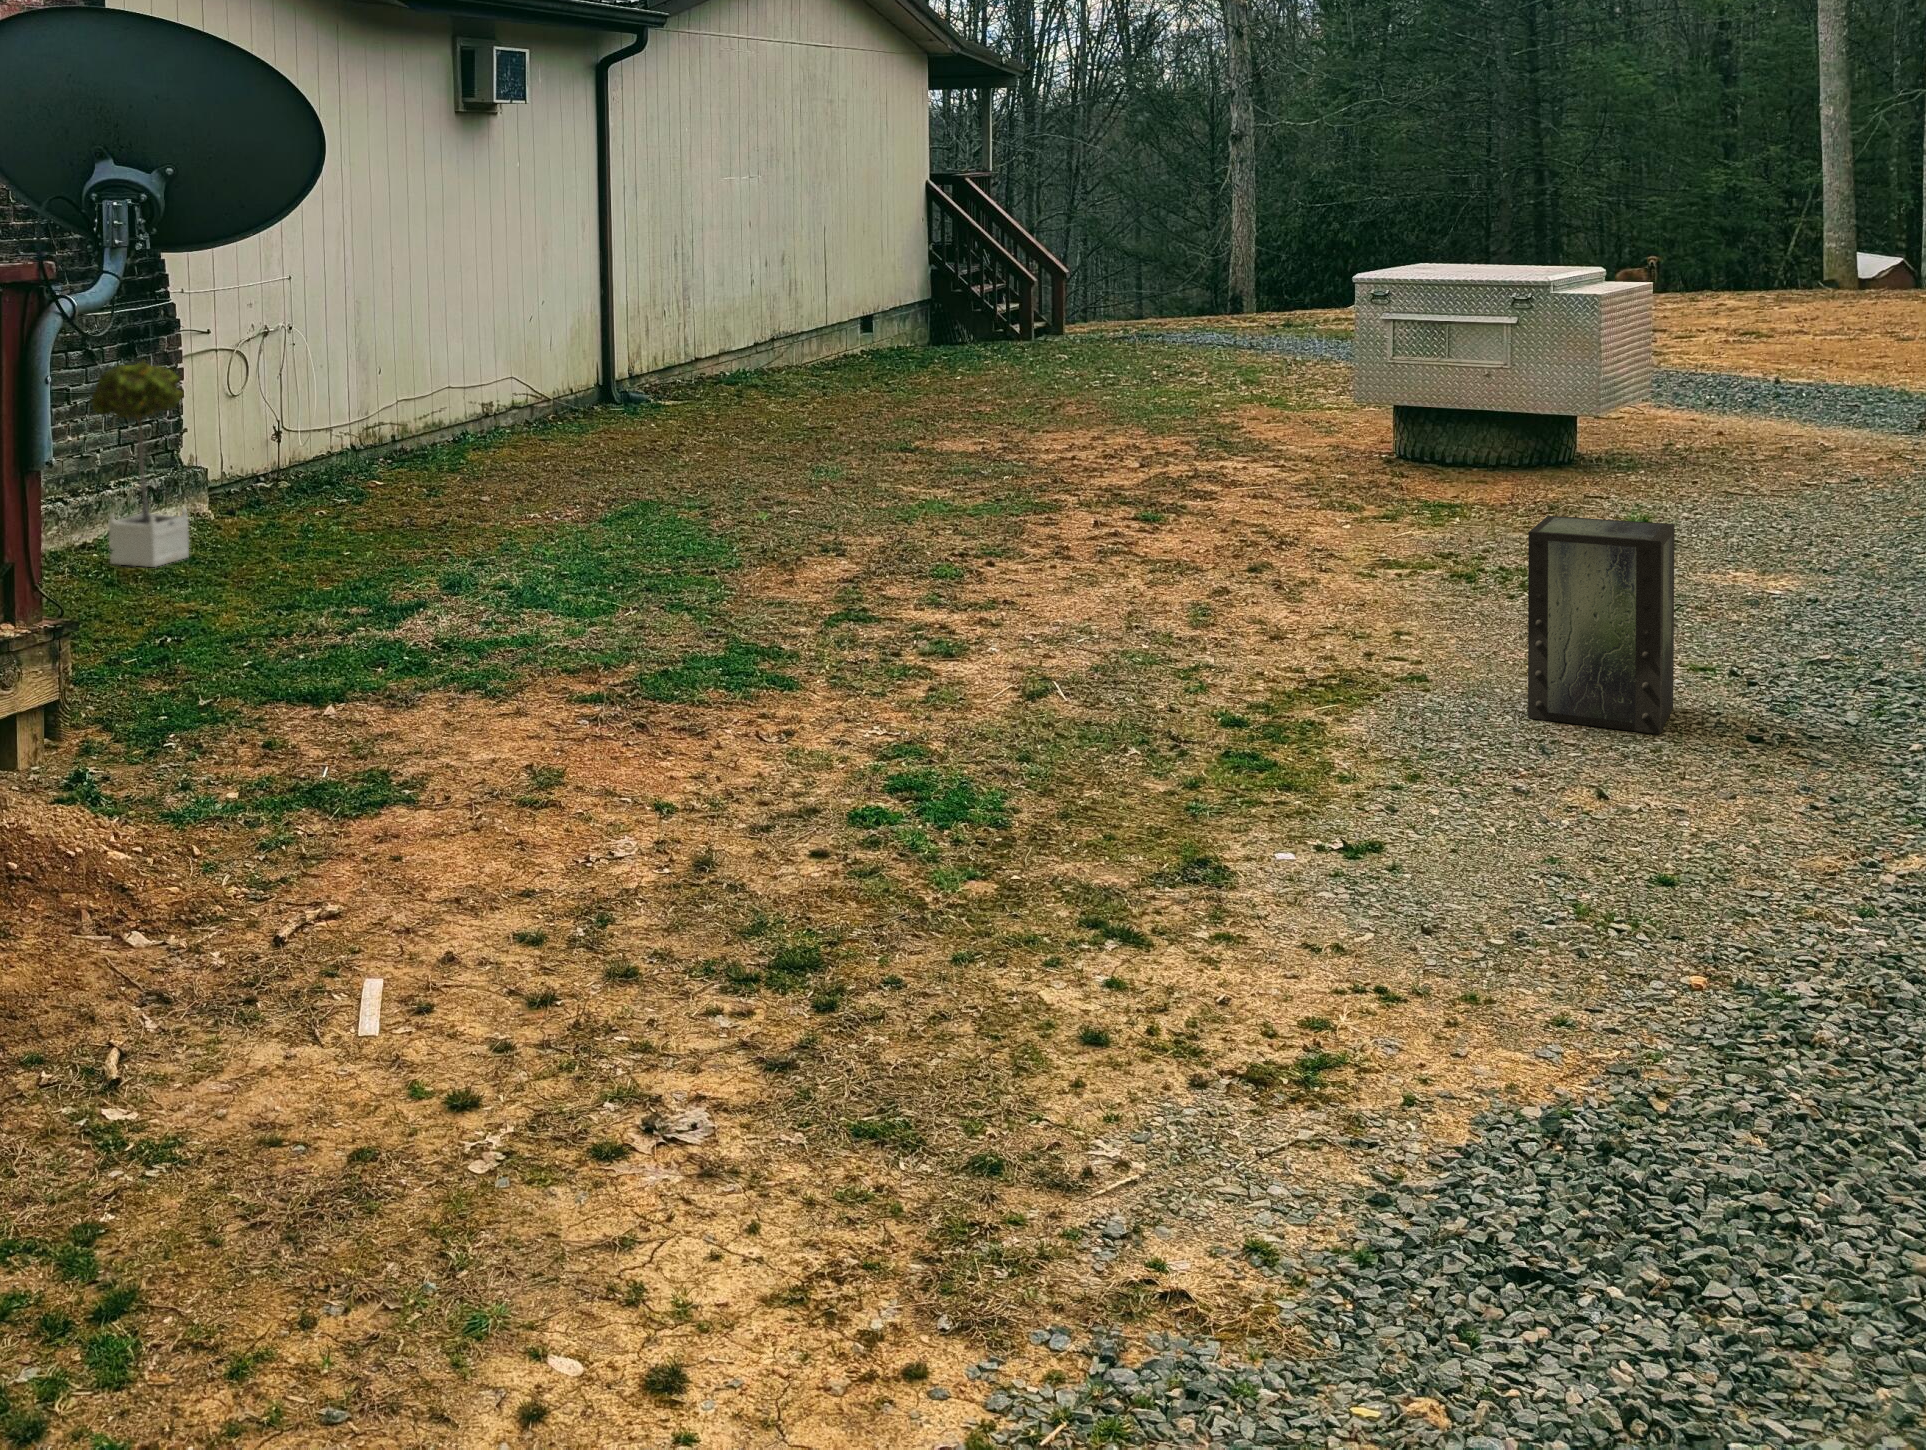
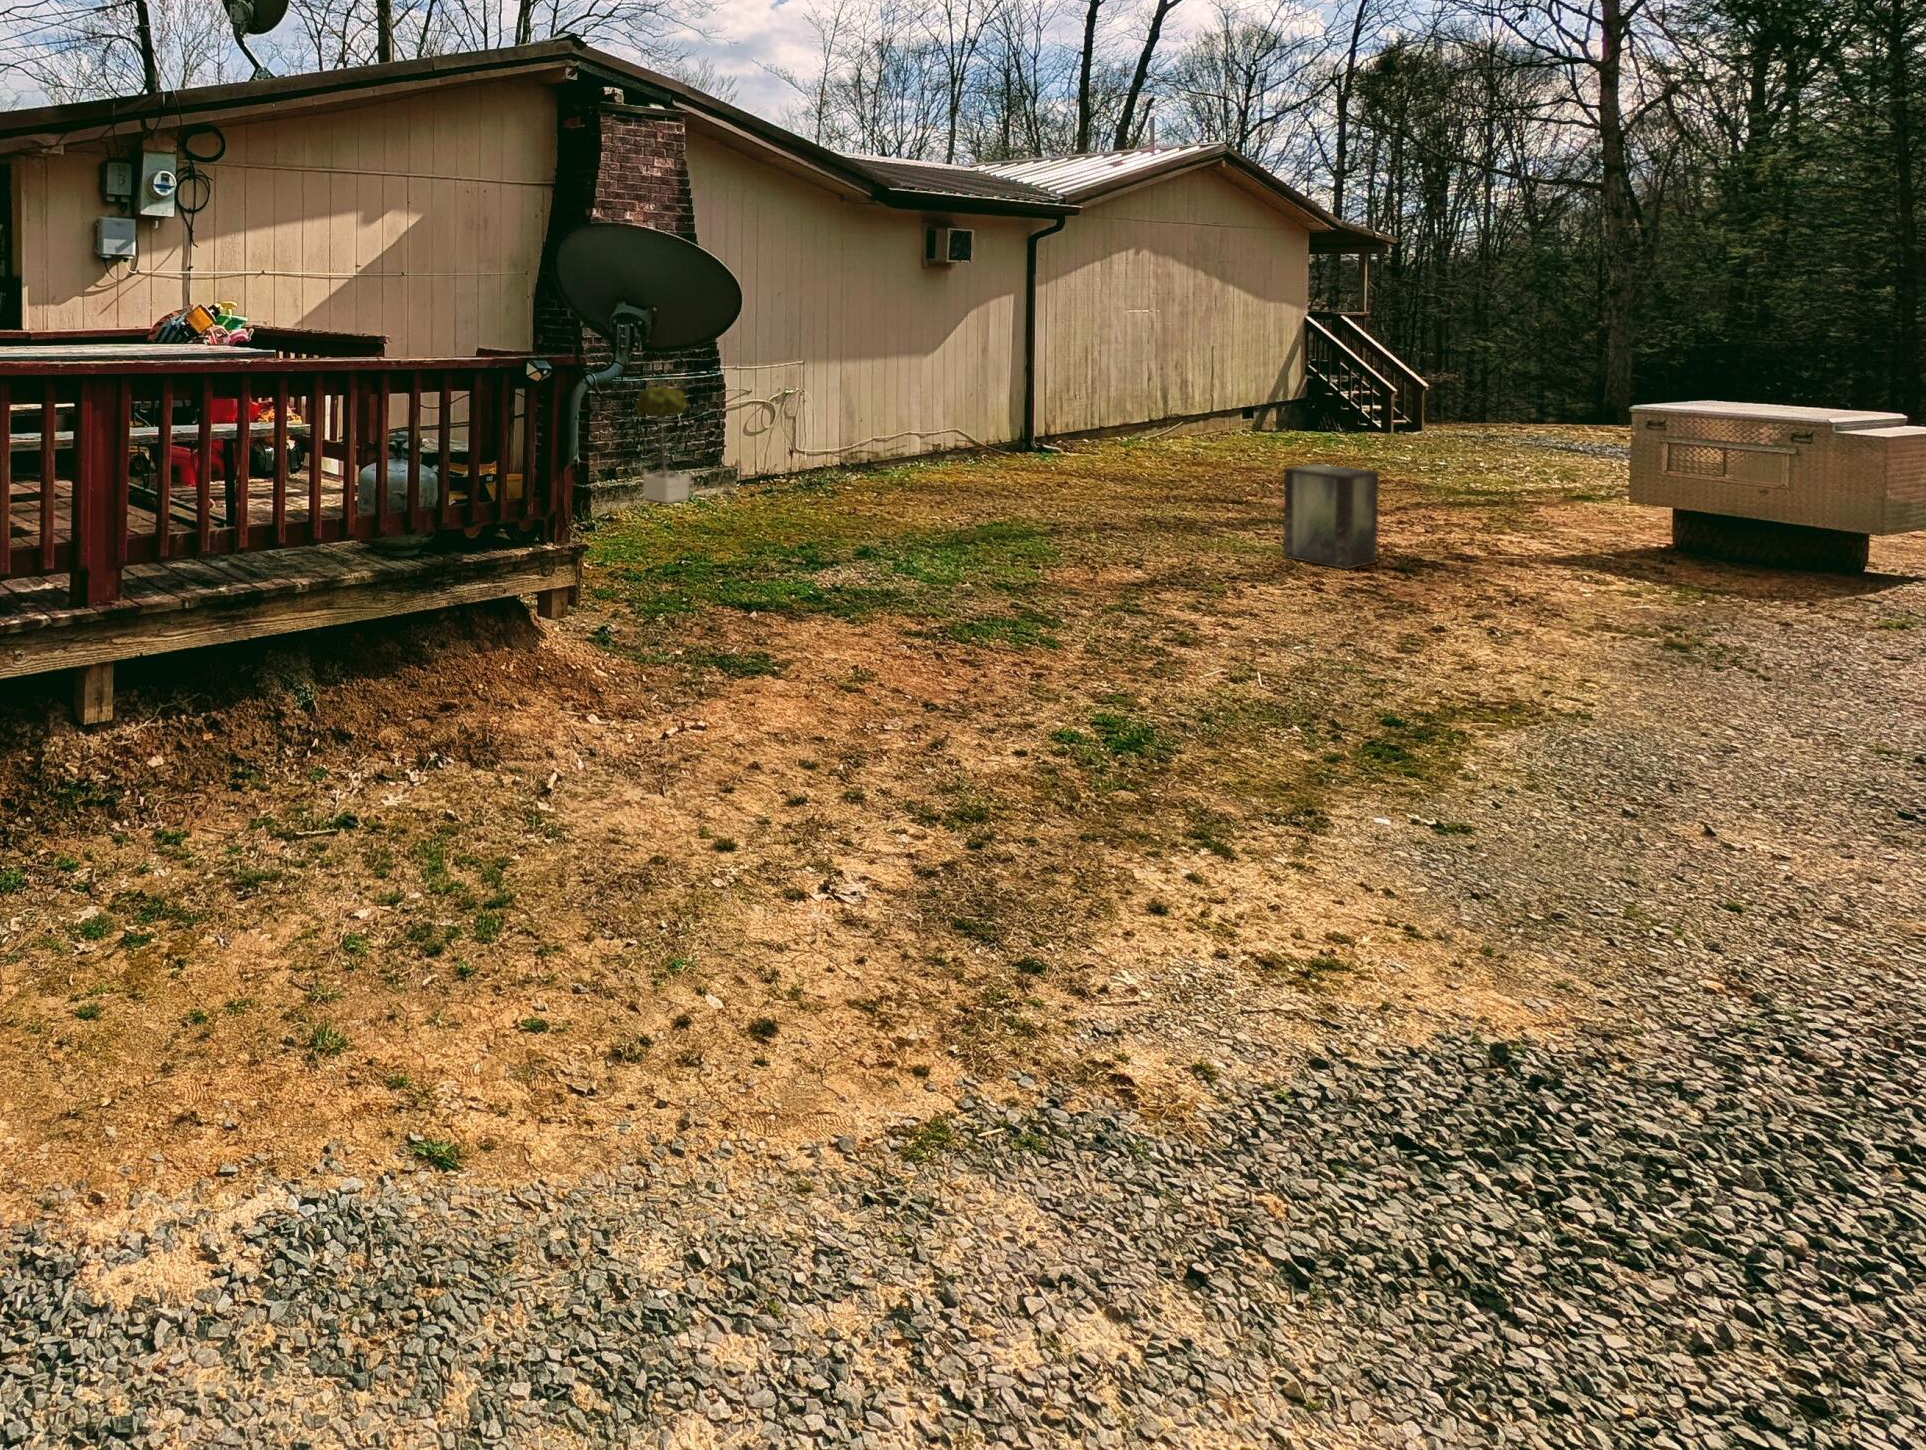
storage box: present [1528,516,1675,734] -> present [1283,464,1379,570]

